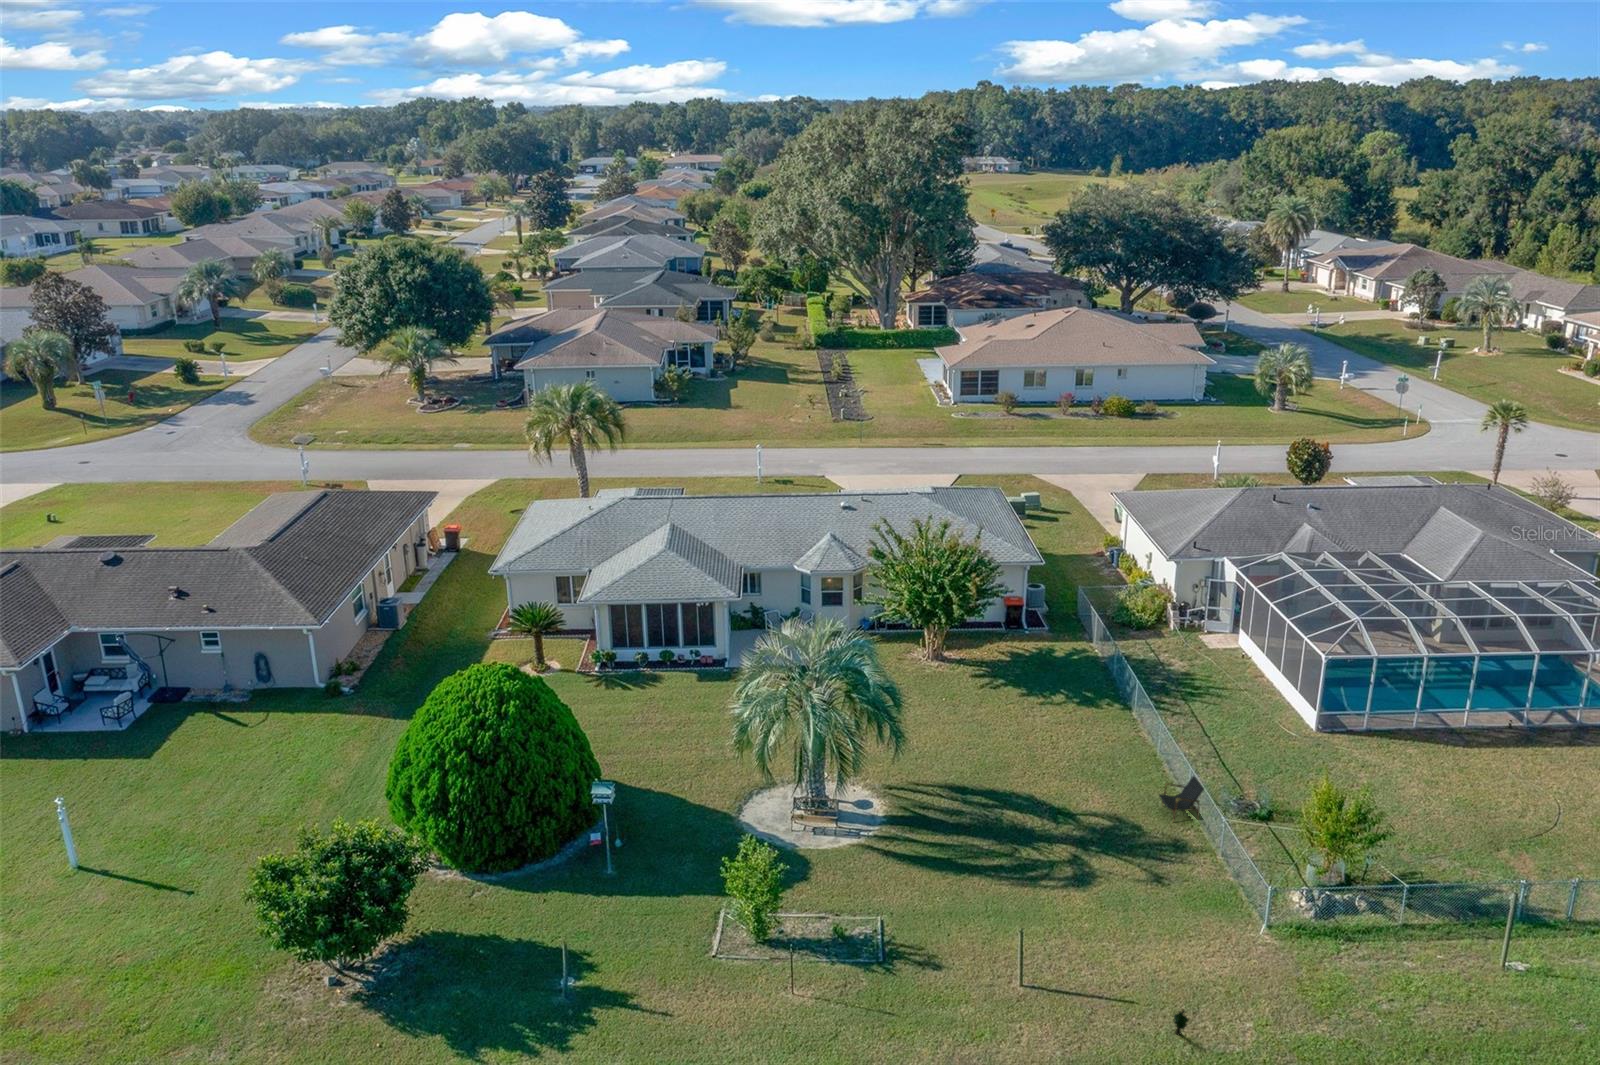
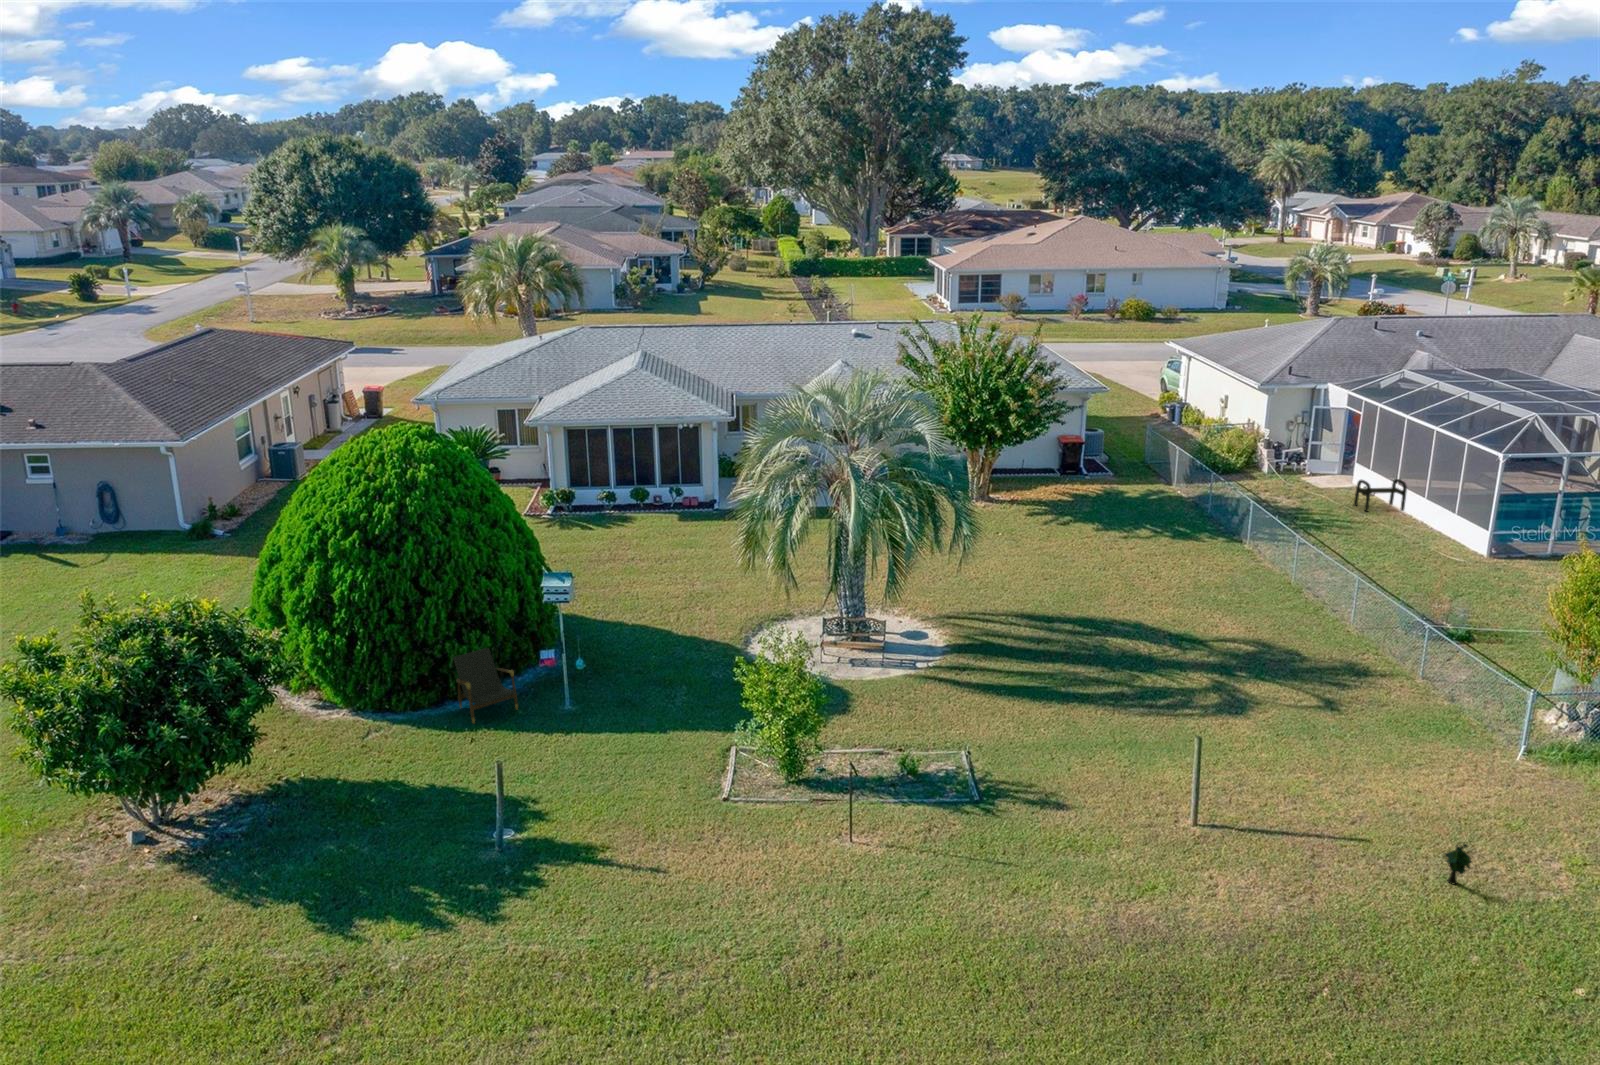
bench: none [1232,653,1272,680] -> present [1354,479,1407,512]
lounge chair: present [1159,776,1204,821] -> present [454,648,518,723]

